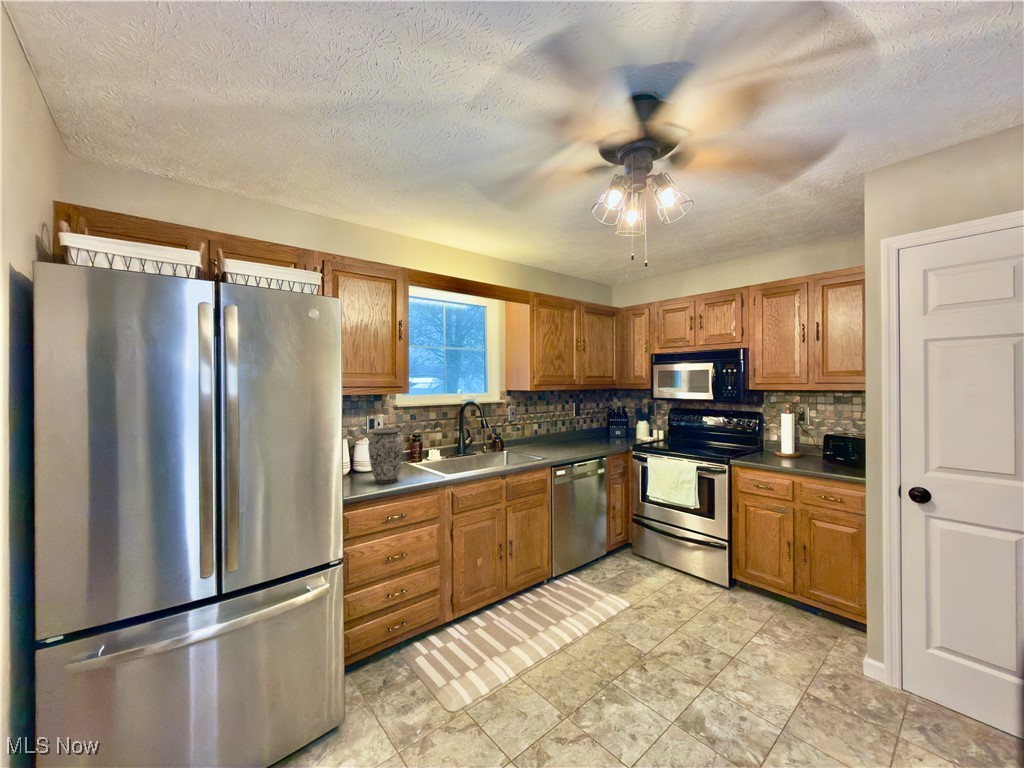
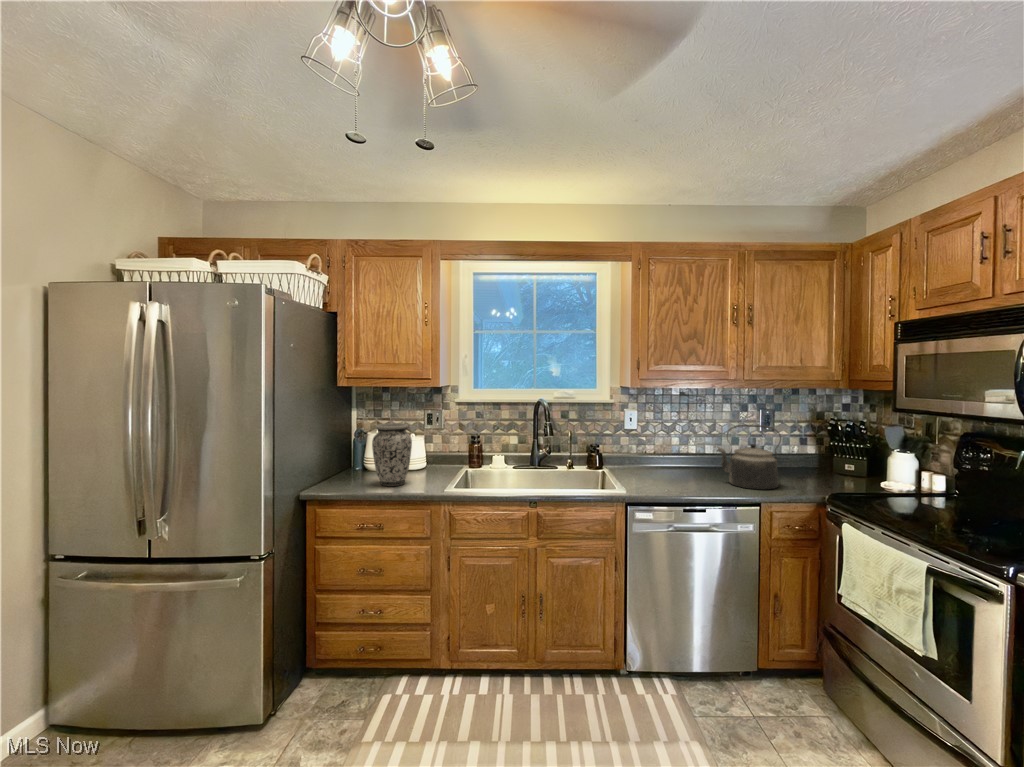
kettle: none [575,412,607,449] -> present [718,425,781,490]

